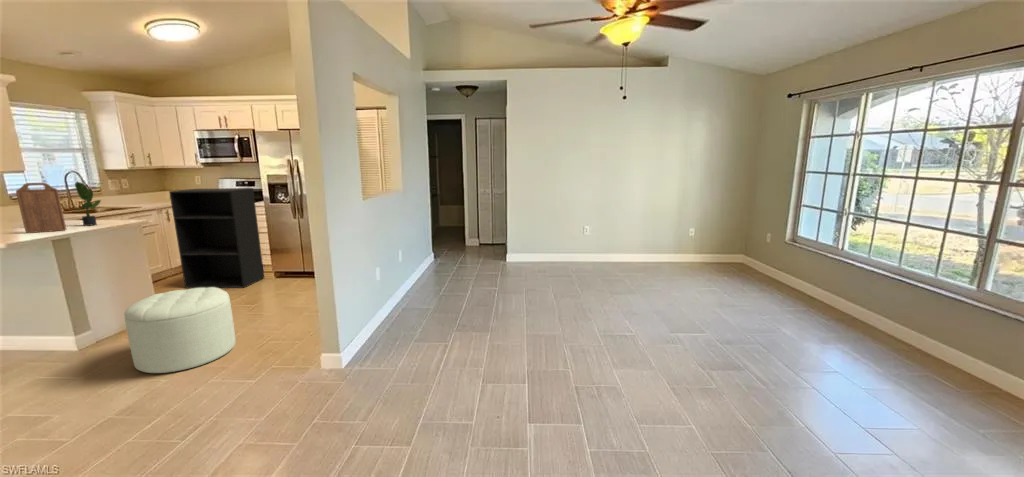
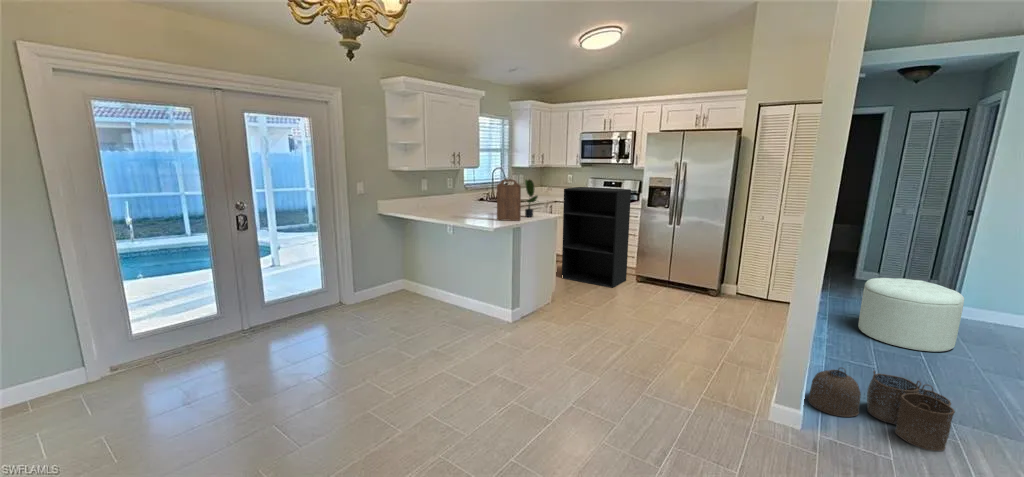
ottoman: present [124,287,236,373] -> present [858,278,964,352]
woven basket: none [369,309,456,354] -> present [808,369,955,451]

